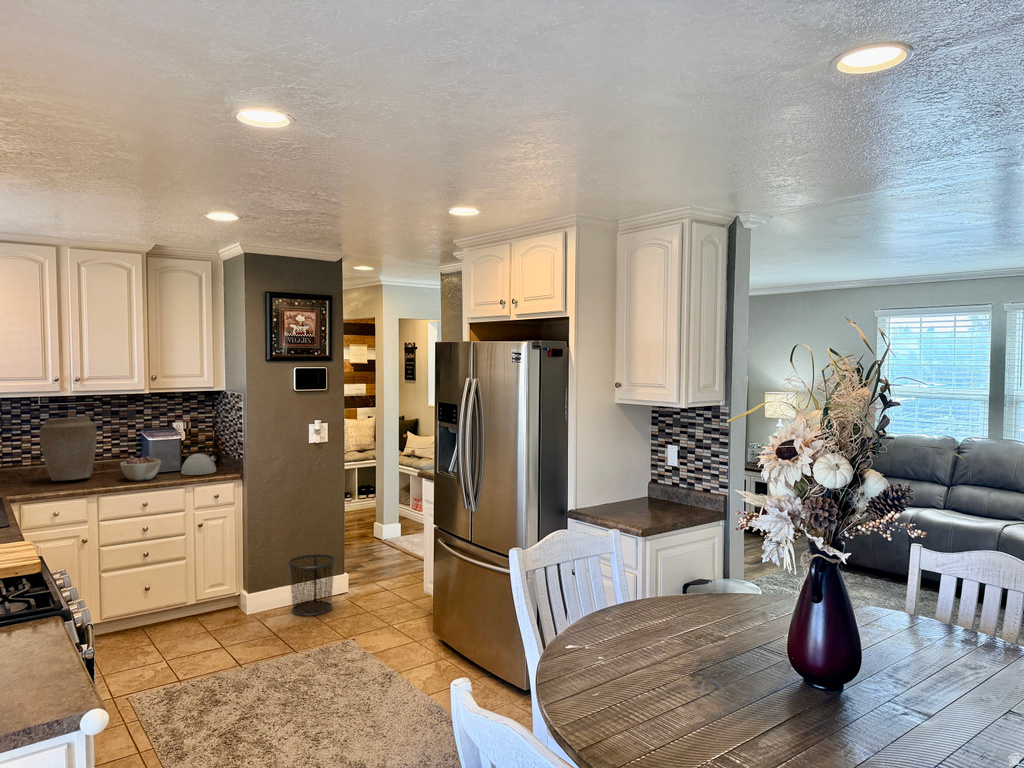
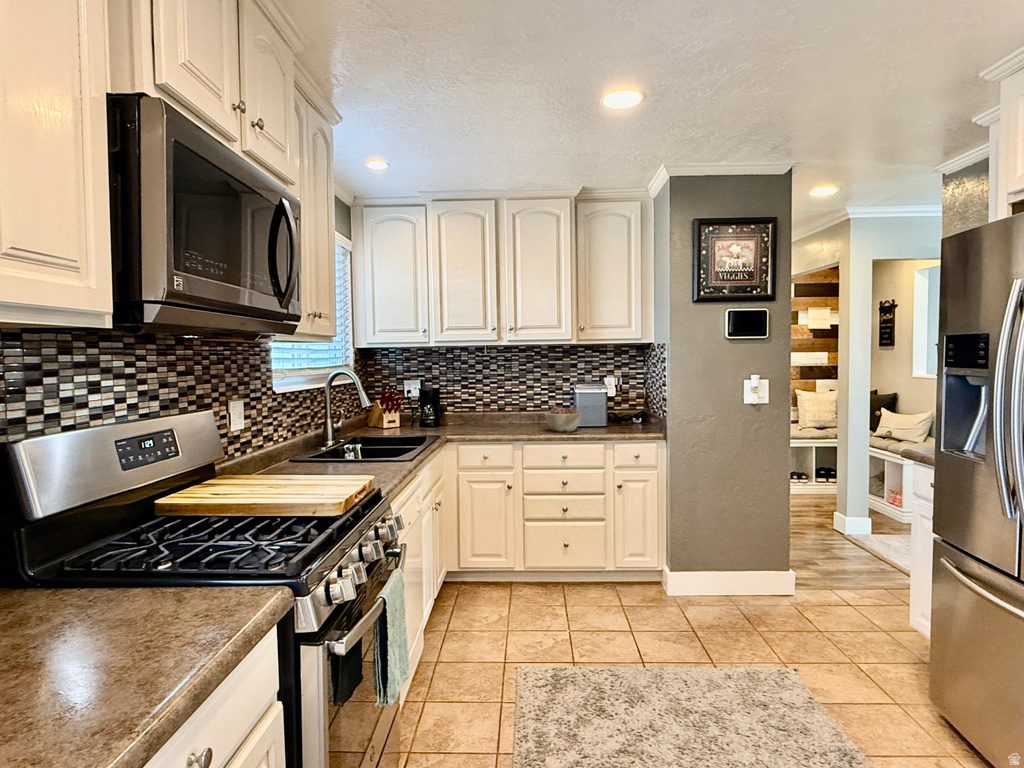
vase: present [40,417,97,481] -> none [482,366,528,426]
kettle: present [181,444,217,475] -> none [603,398,639,431]
waste bin: present [288,554,336,616] -> none [714,540,775,619]

